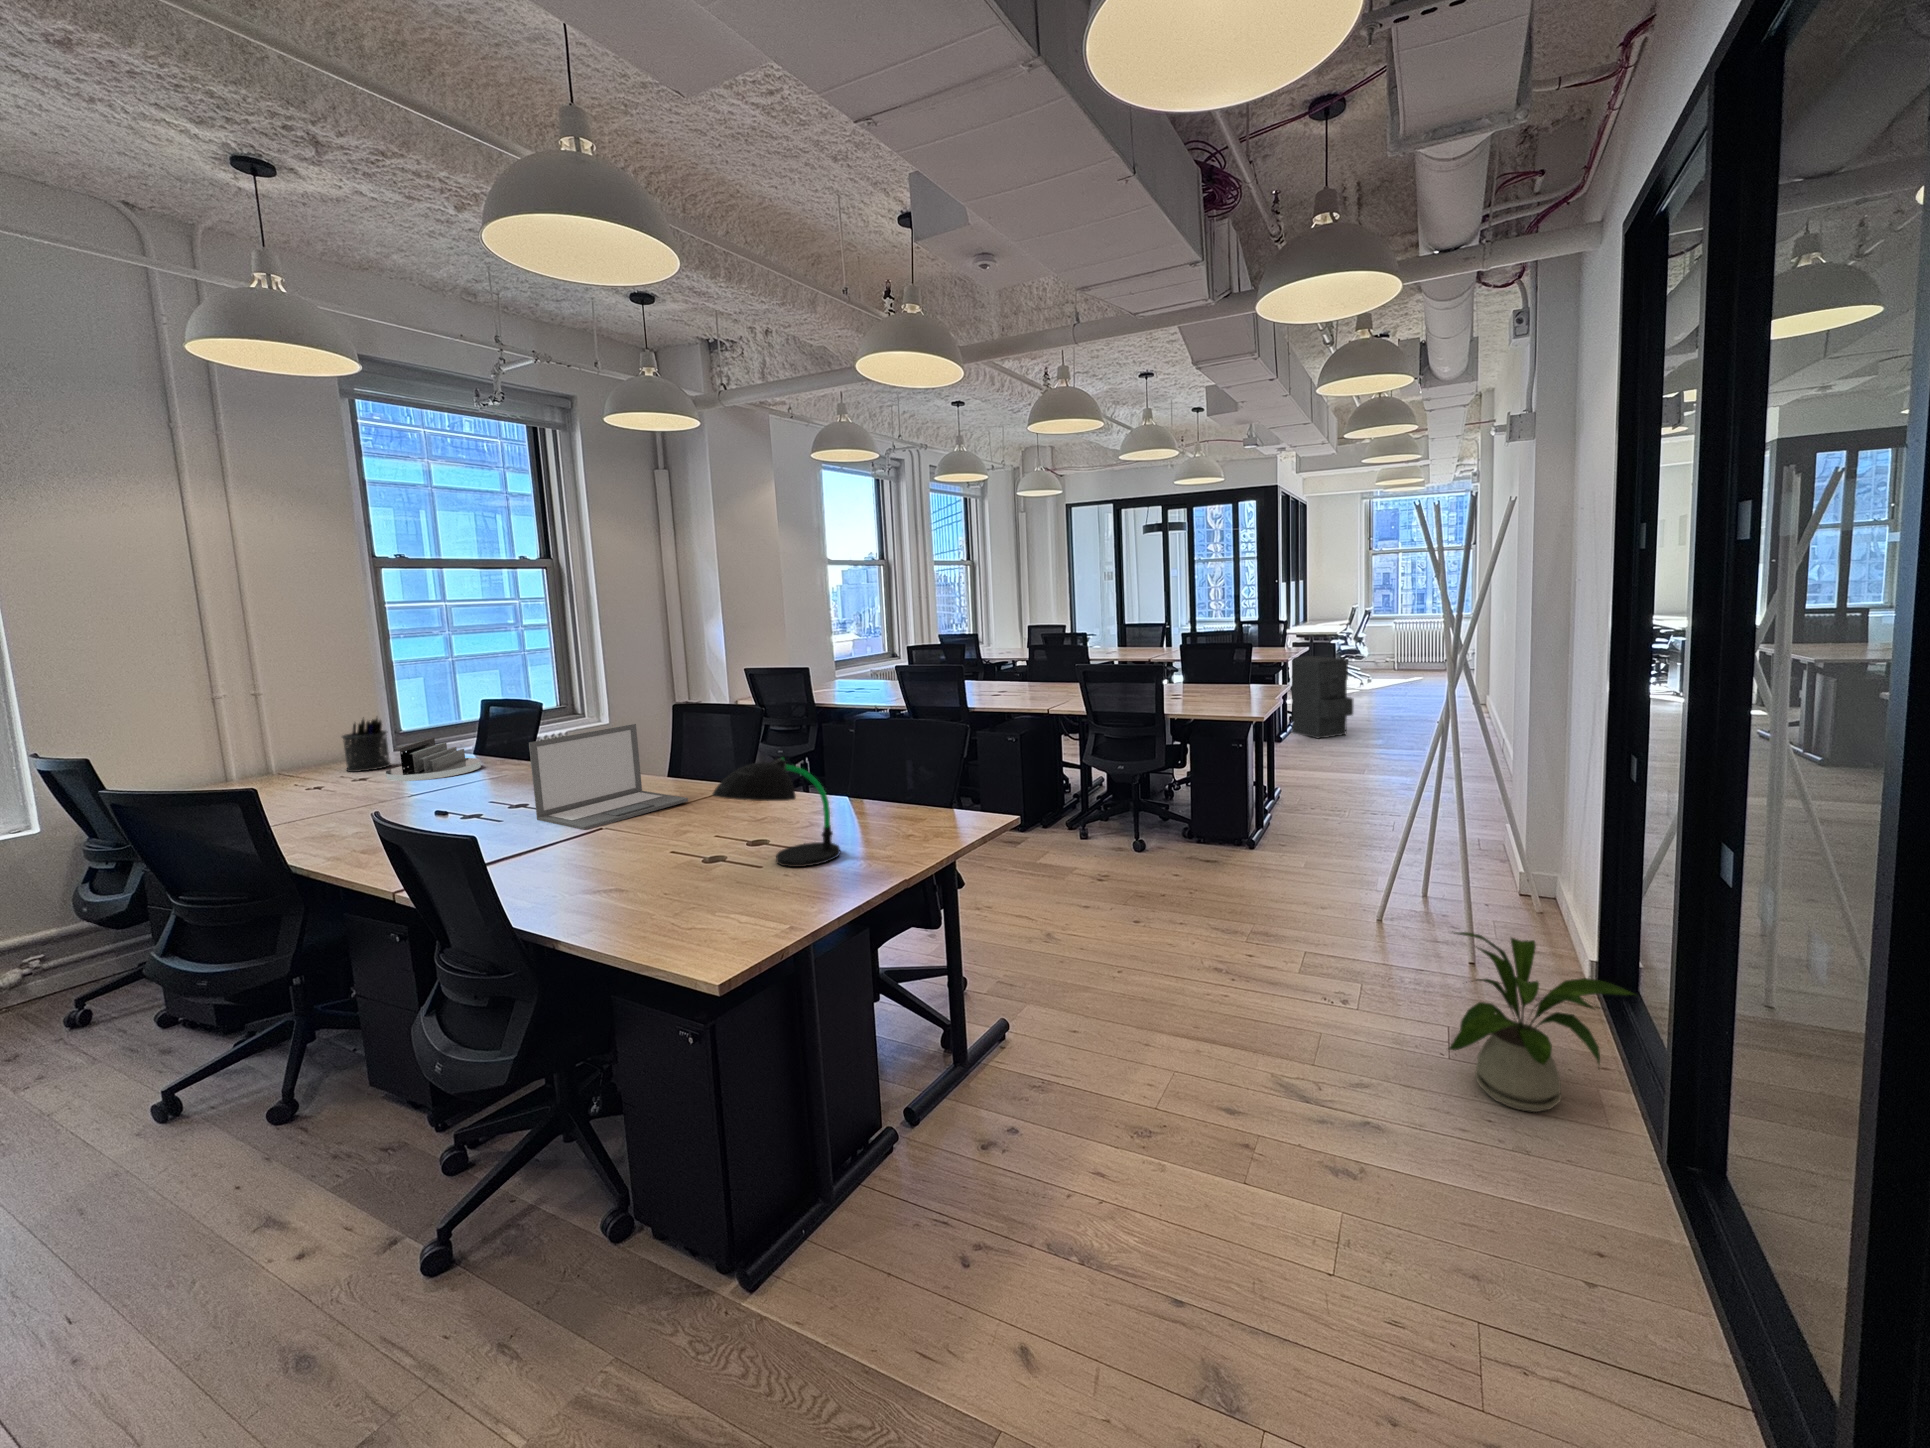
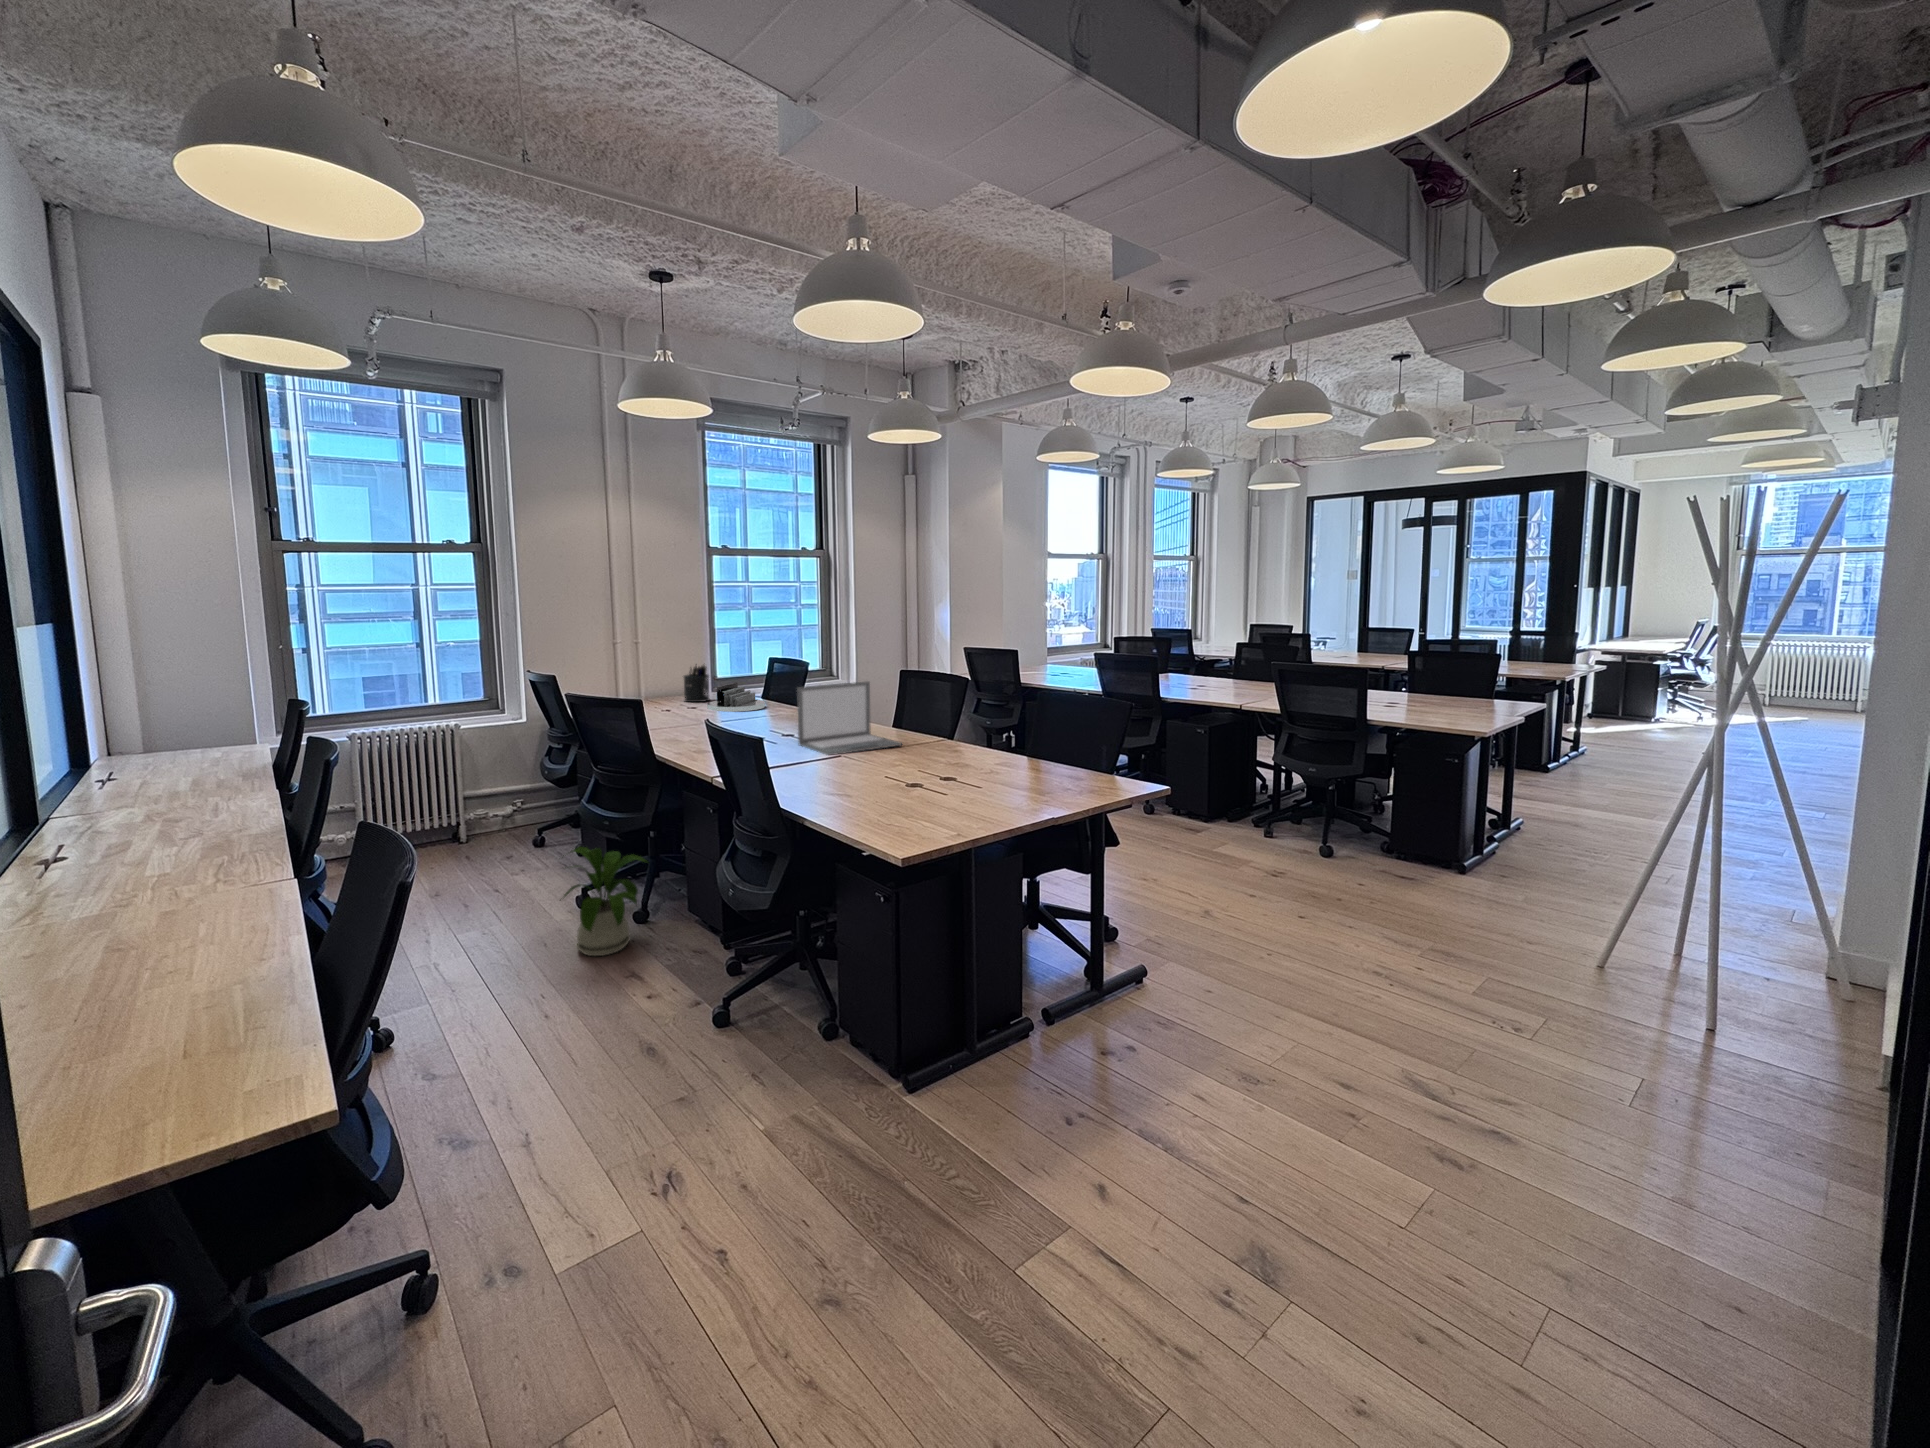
filing cabinet: present [1291,656,1353,738] -> none [1559,676,1664,775]
desk lamp: present [712,756,840,867] -> none [913,709,1007,799]
house plant: present [1448,932,1633,1112] -> present [560,847,647,956]

